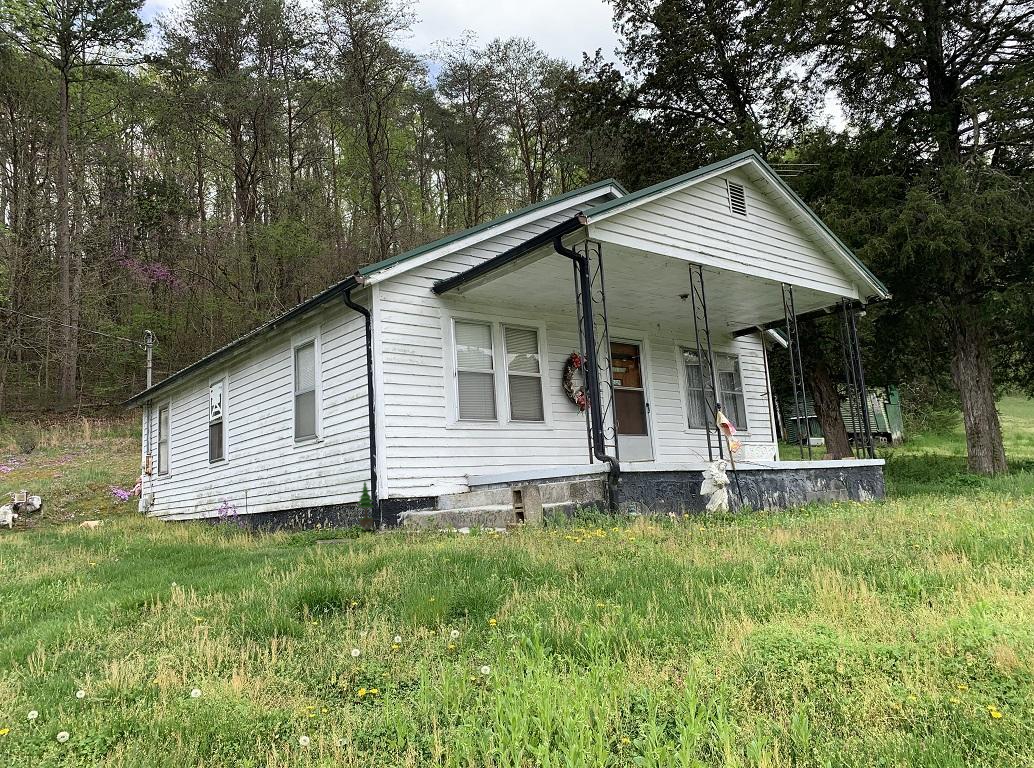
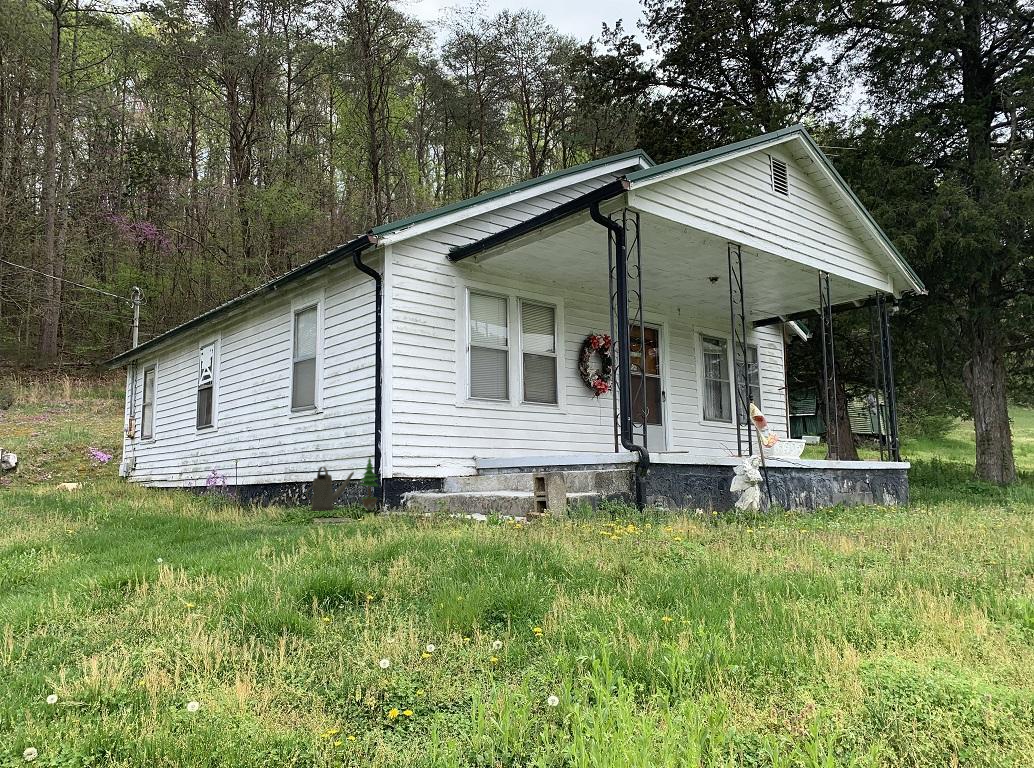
watering can: none [308,492,353,533] -> present [306,467,354,511]

